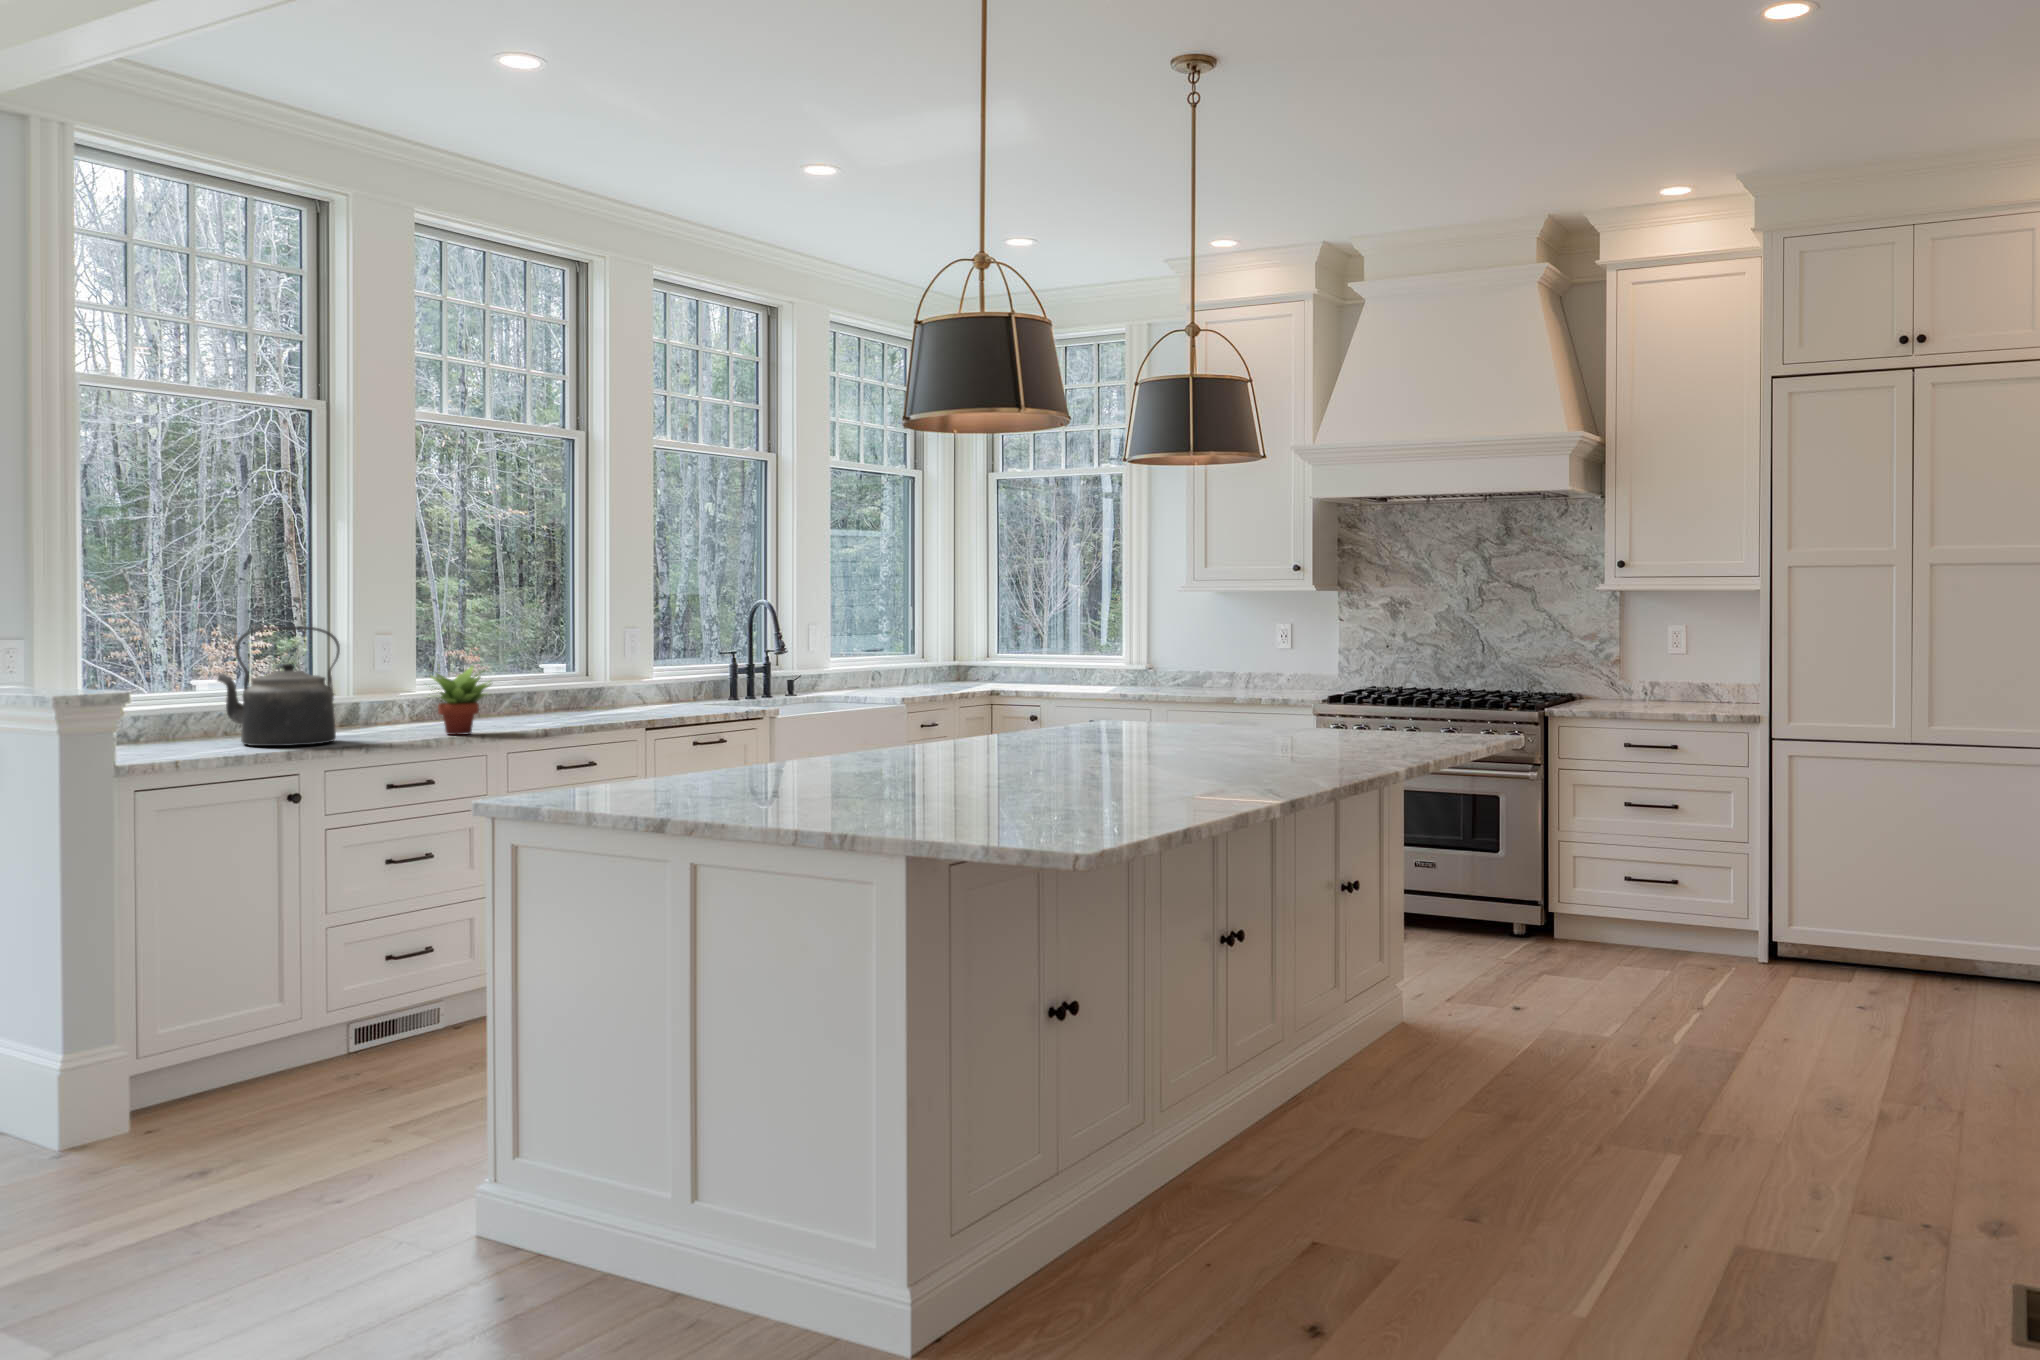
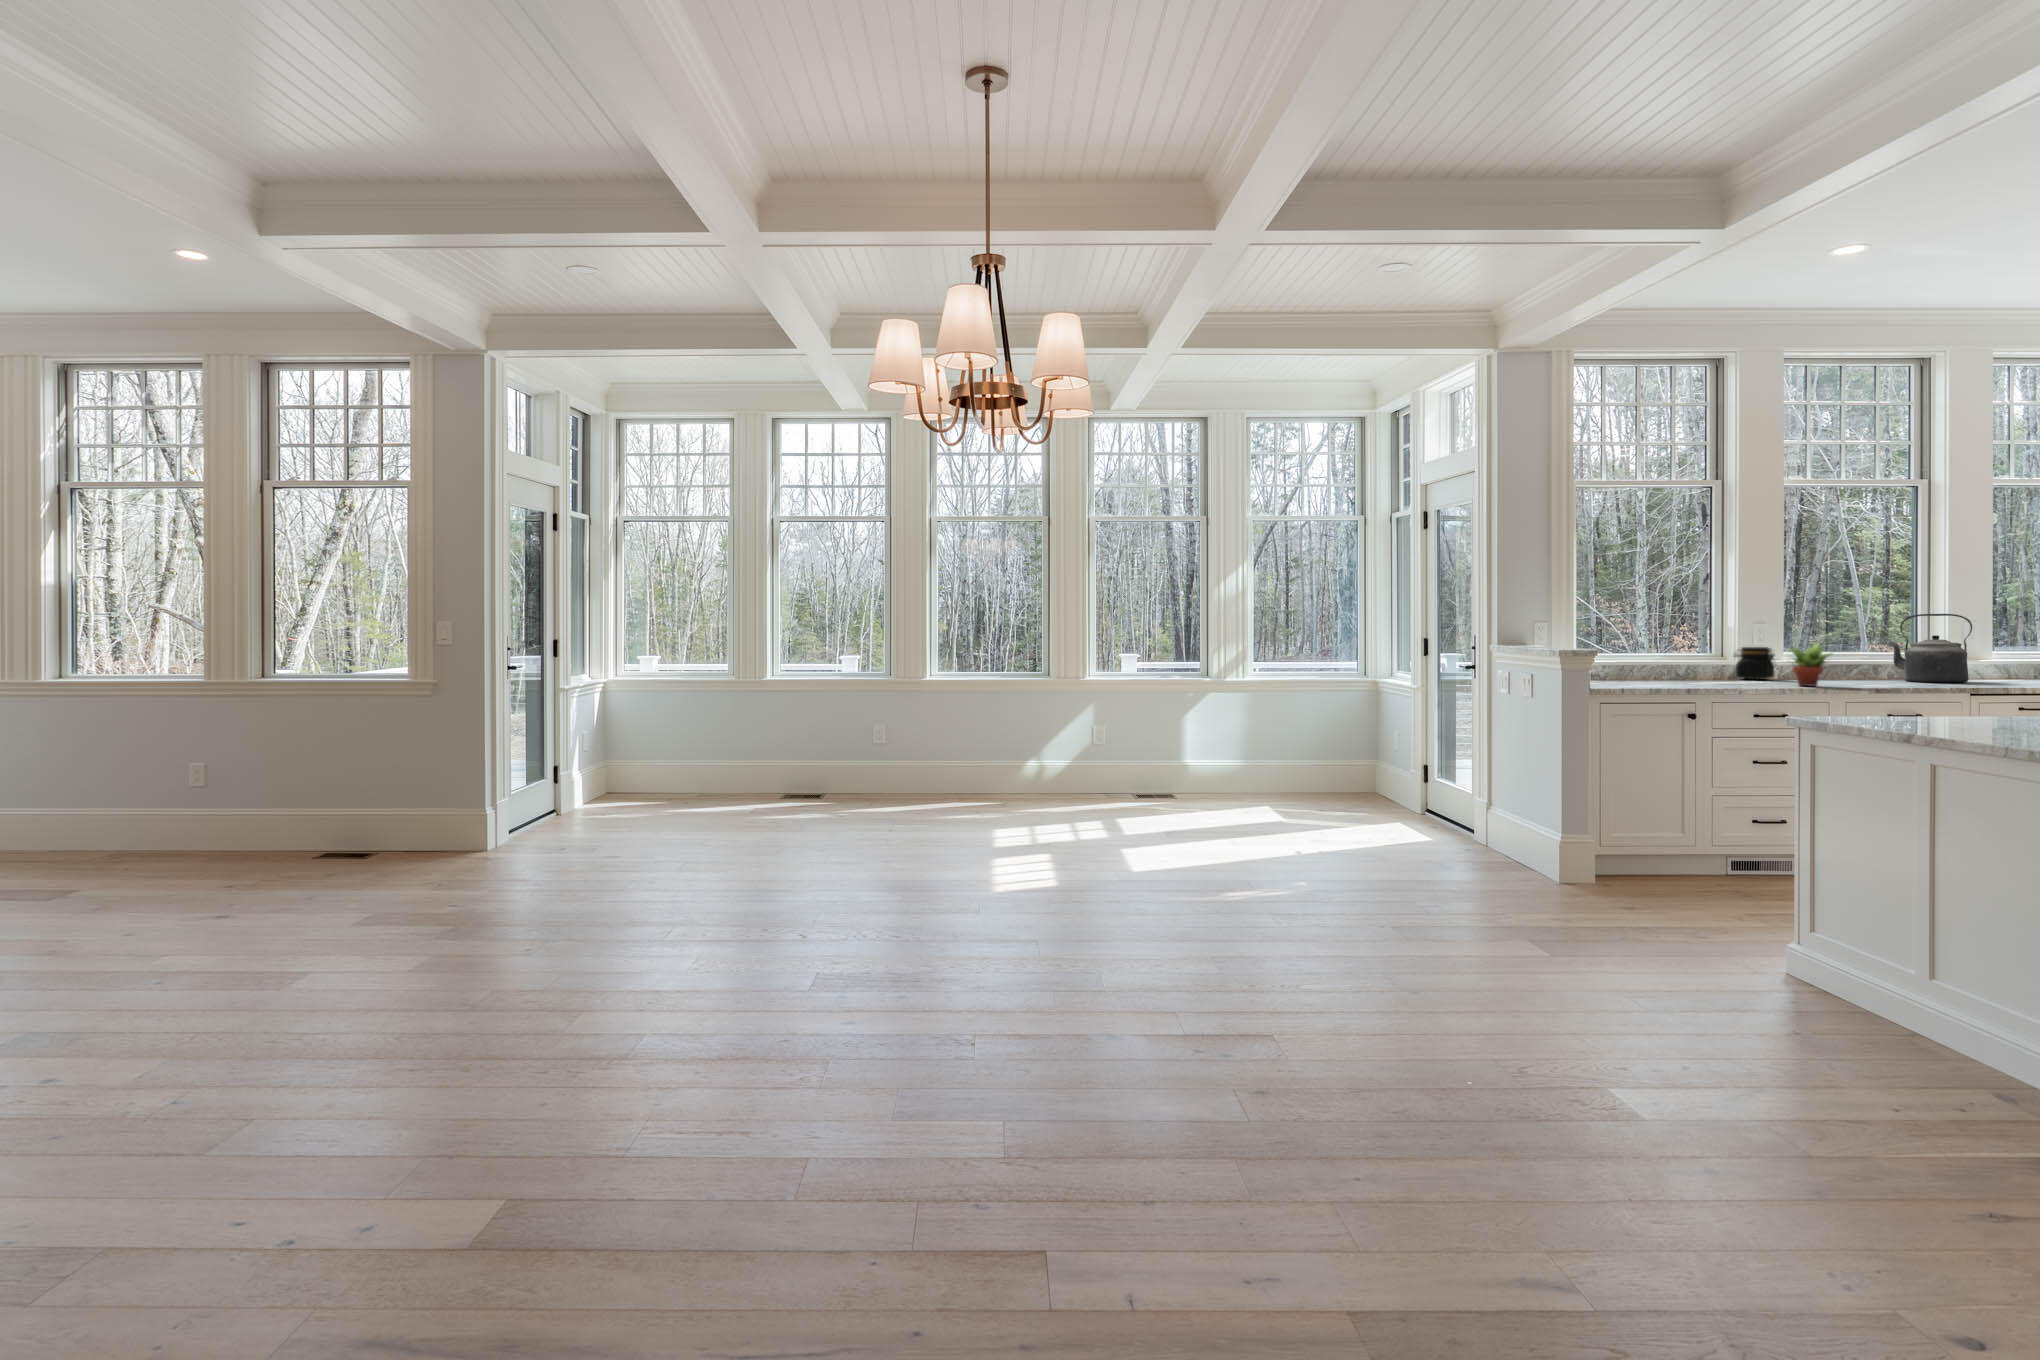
kettle: present [218,626,340,746] -> present [1888,614,1972,682]
jar: none [349,672,412,724] -> present [1734,647,1775,680]

